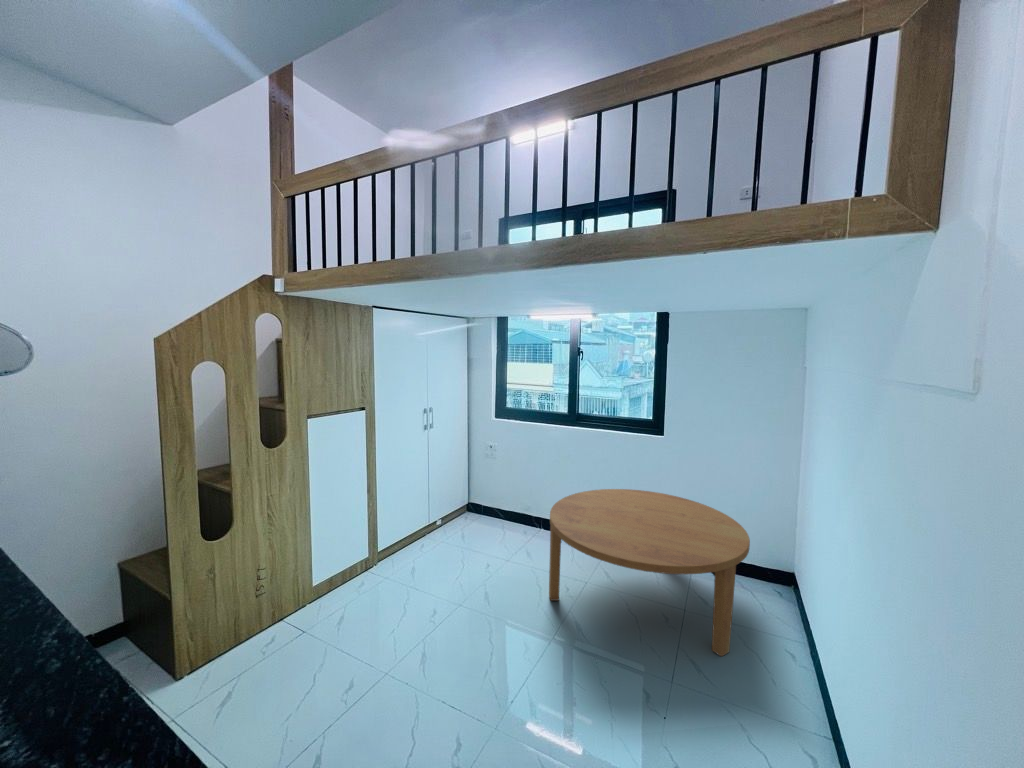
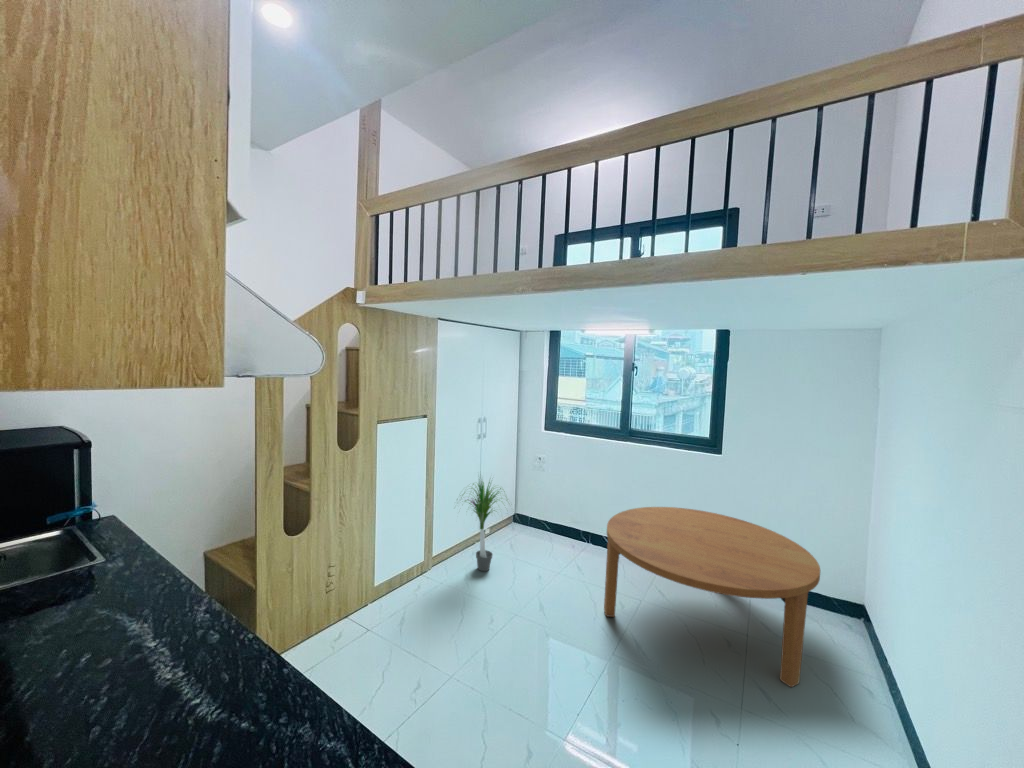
potted plant: none [395,460,461,563] -> present [465,481,501,571]

